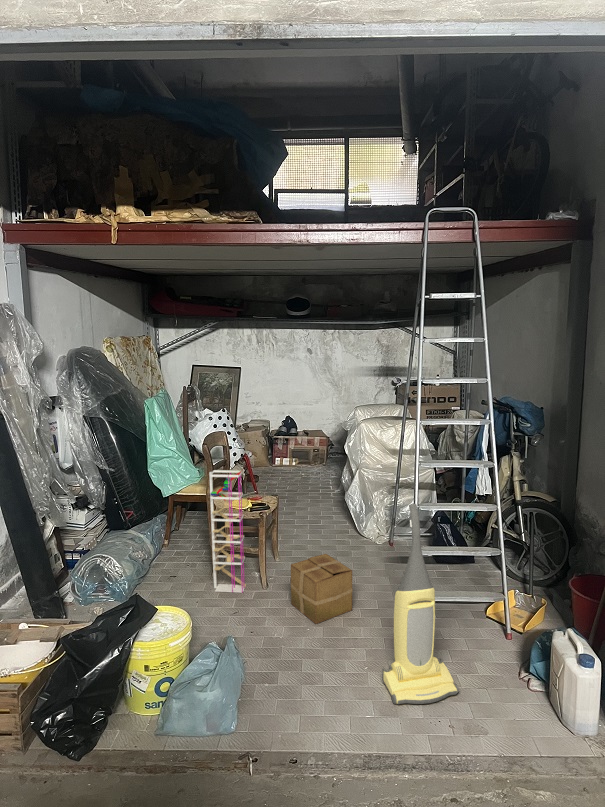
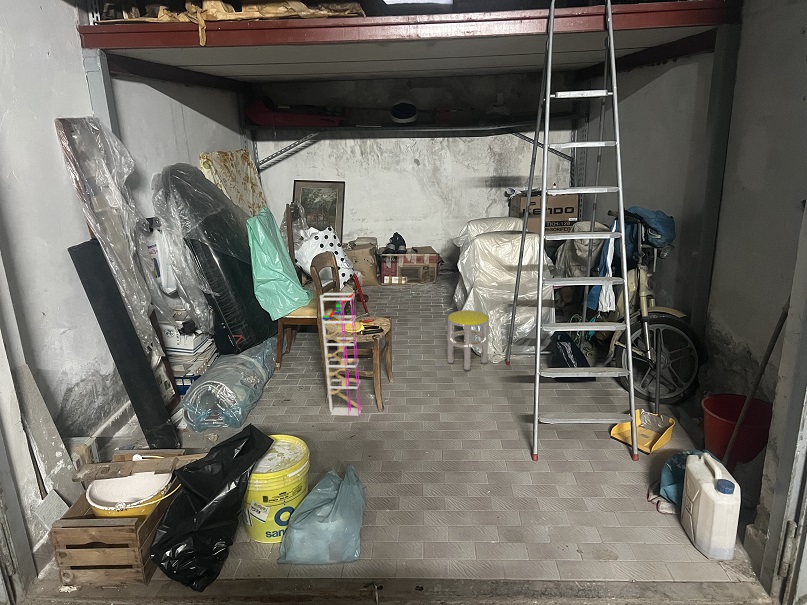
stool: none [332,492,372,551] -> present [447,310,489,371]
vacuum cleaner: present [382,504,459,704] -> none [507,327,586,528]
cardboard box: present [291,554,353,624] -> none [408,376,472,446]

